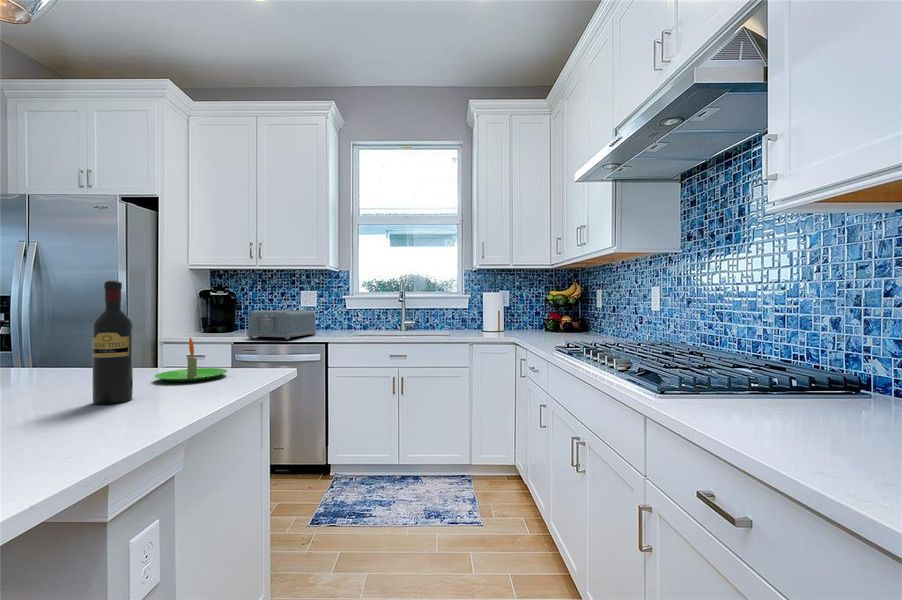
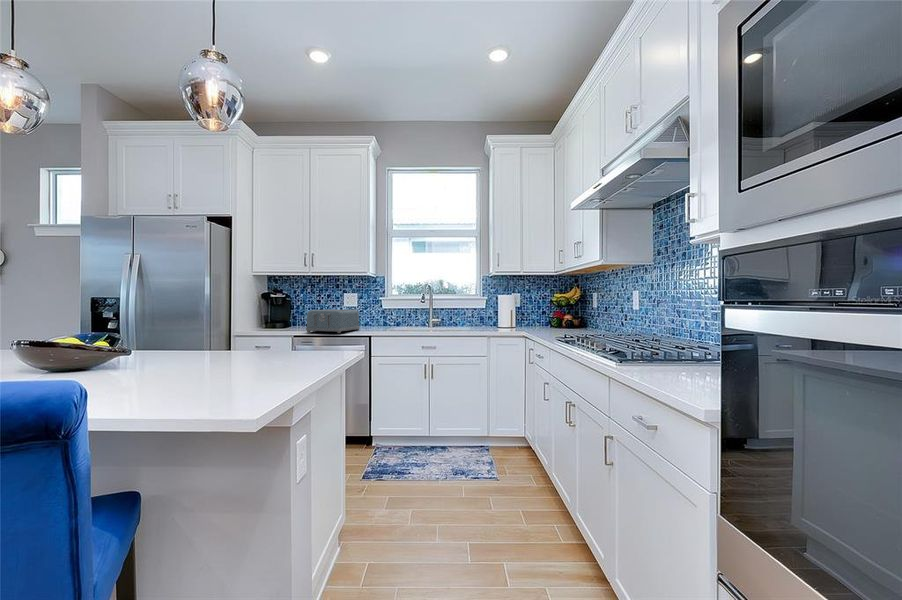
wine bottle: present [93,281,133,404] -> none [248,288,271,368]
candle: present [154,338,227,382] -> none [272,327,319,357]

